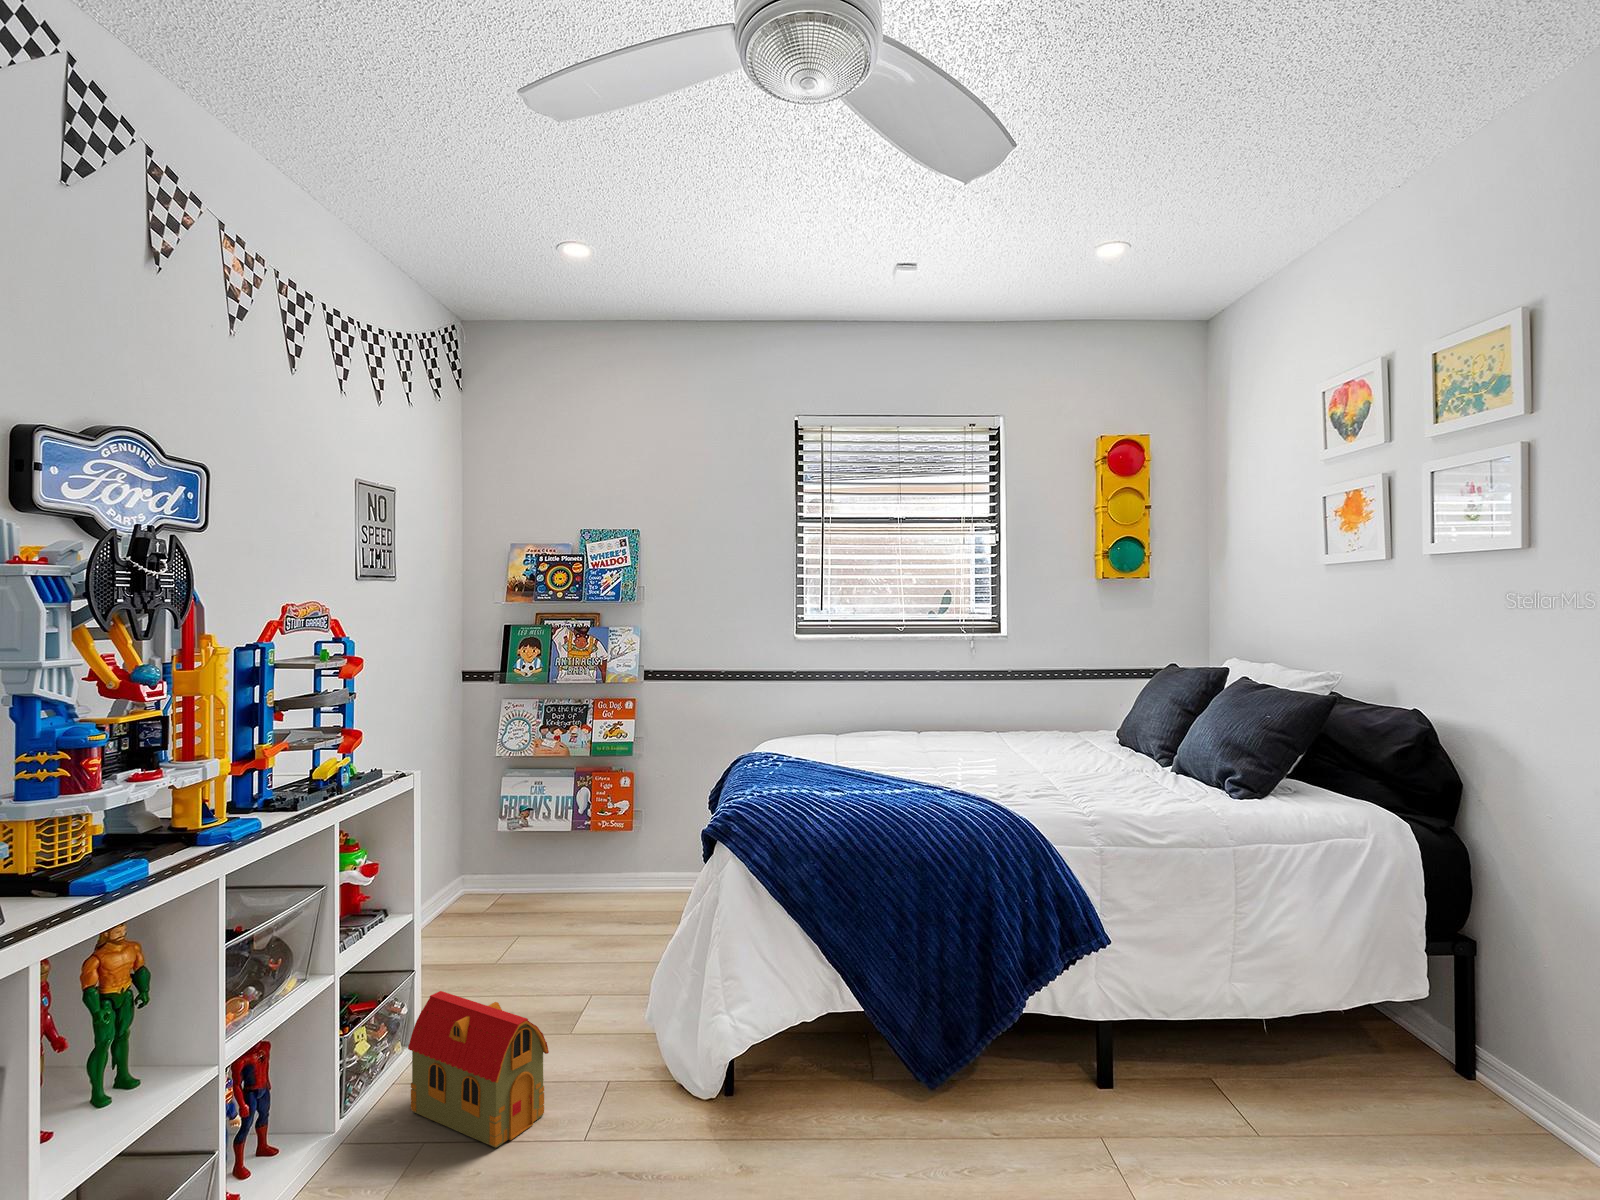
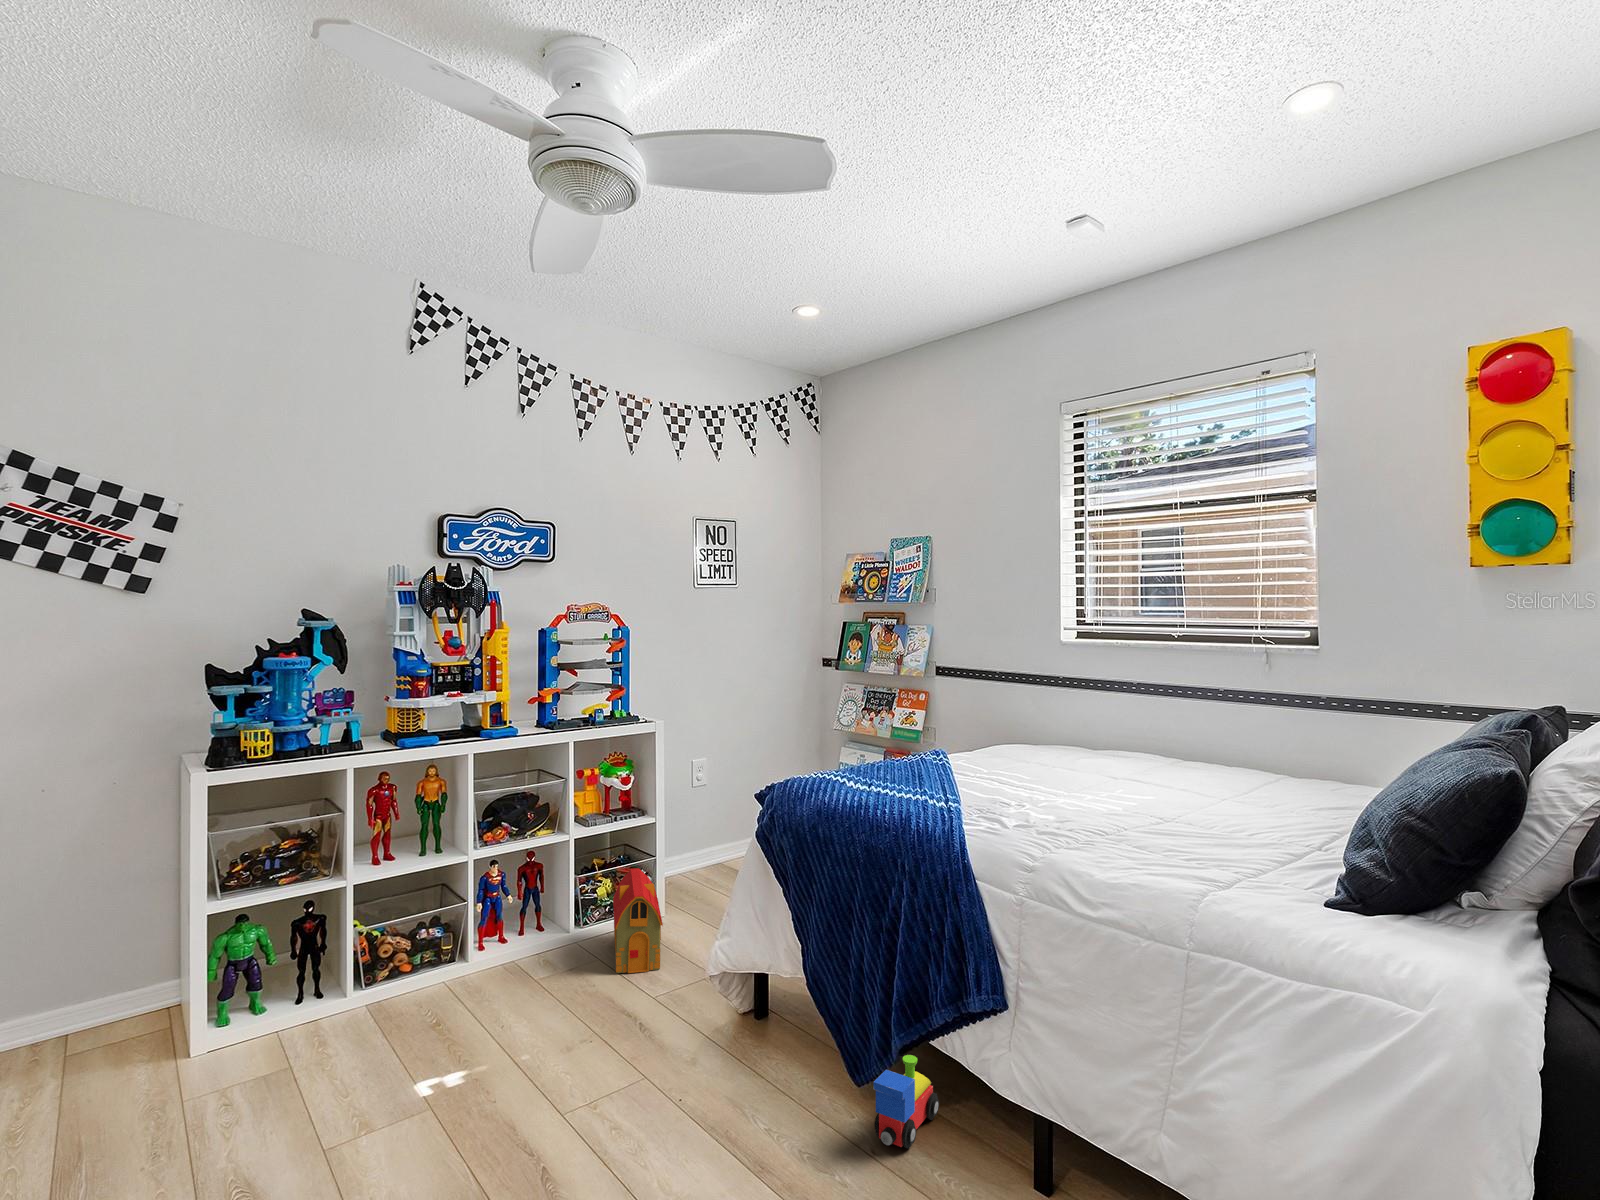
toy train: none [985,1052,1056,1147] -> present [873,1055,939,1149]

